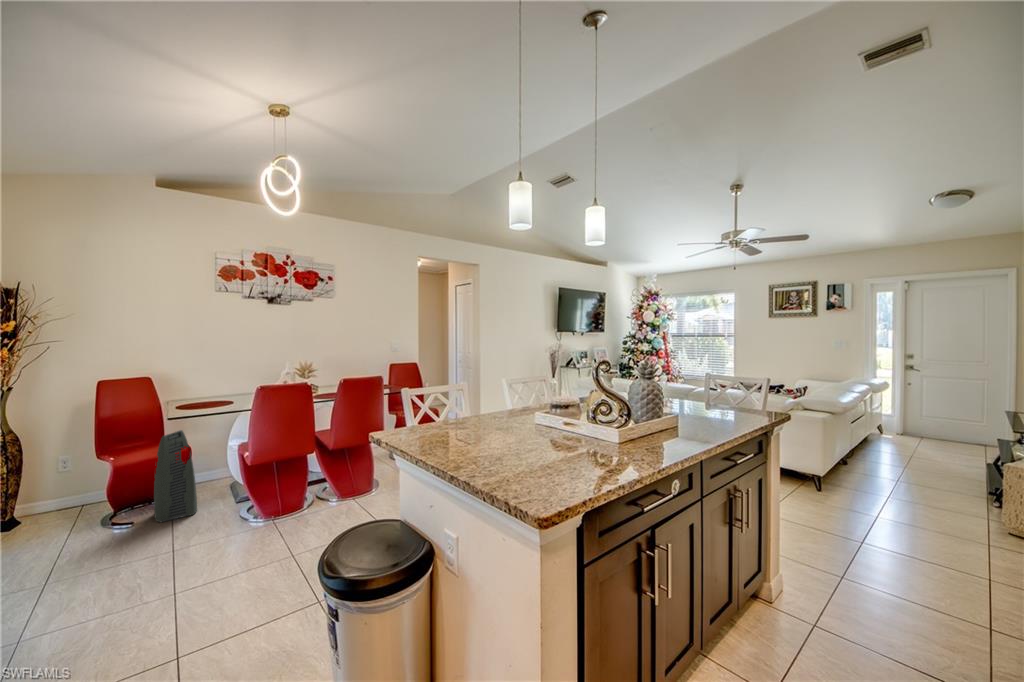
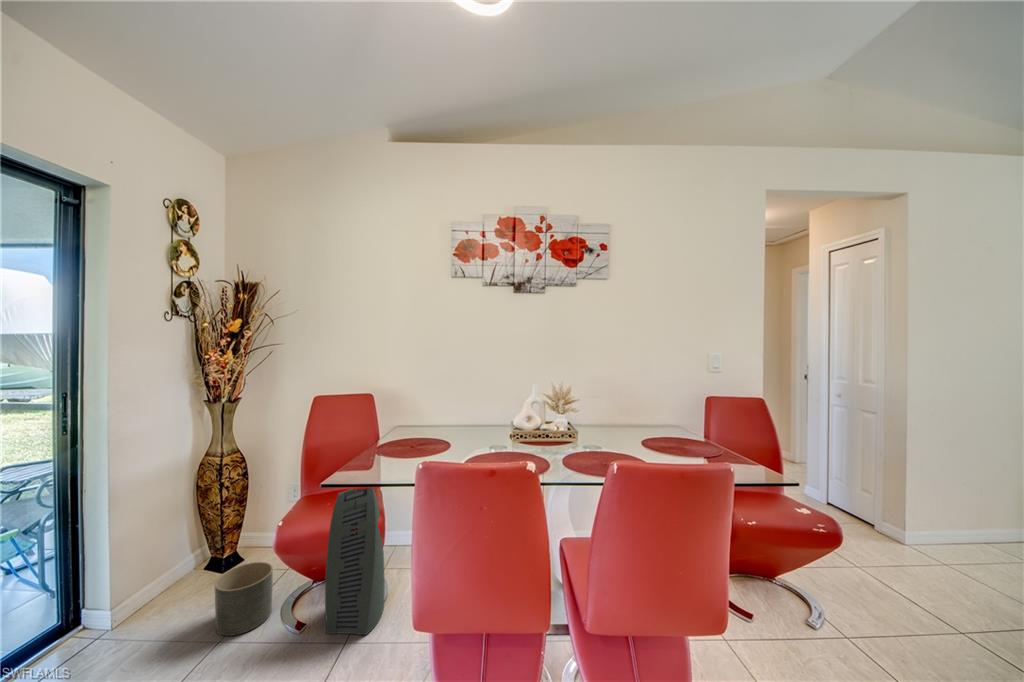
planter: none [48,500,99,547] -> present [214,562,273,636]

